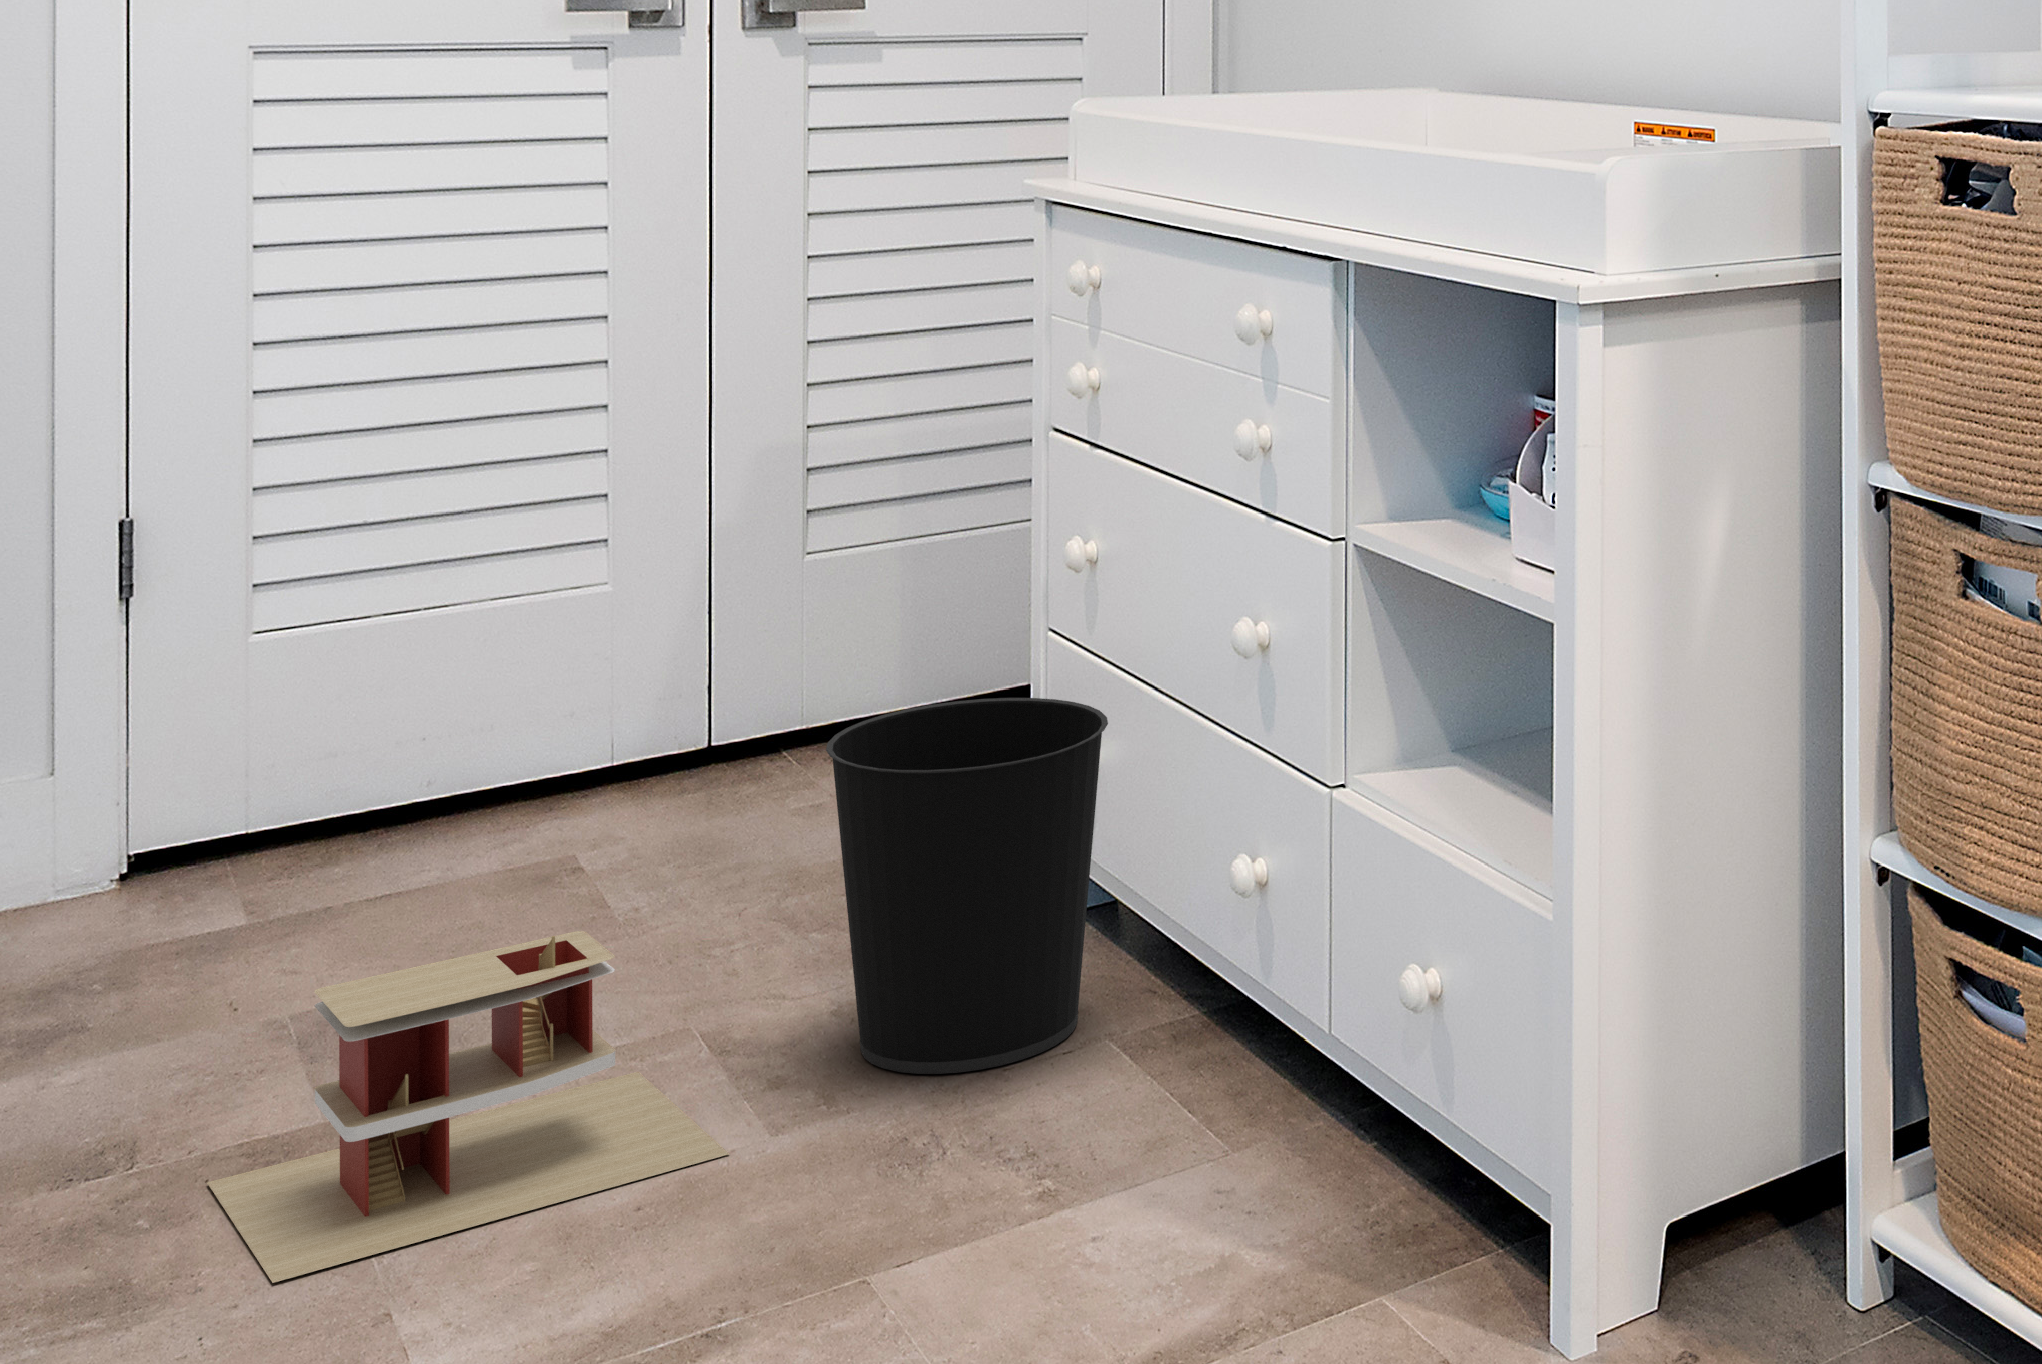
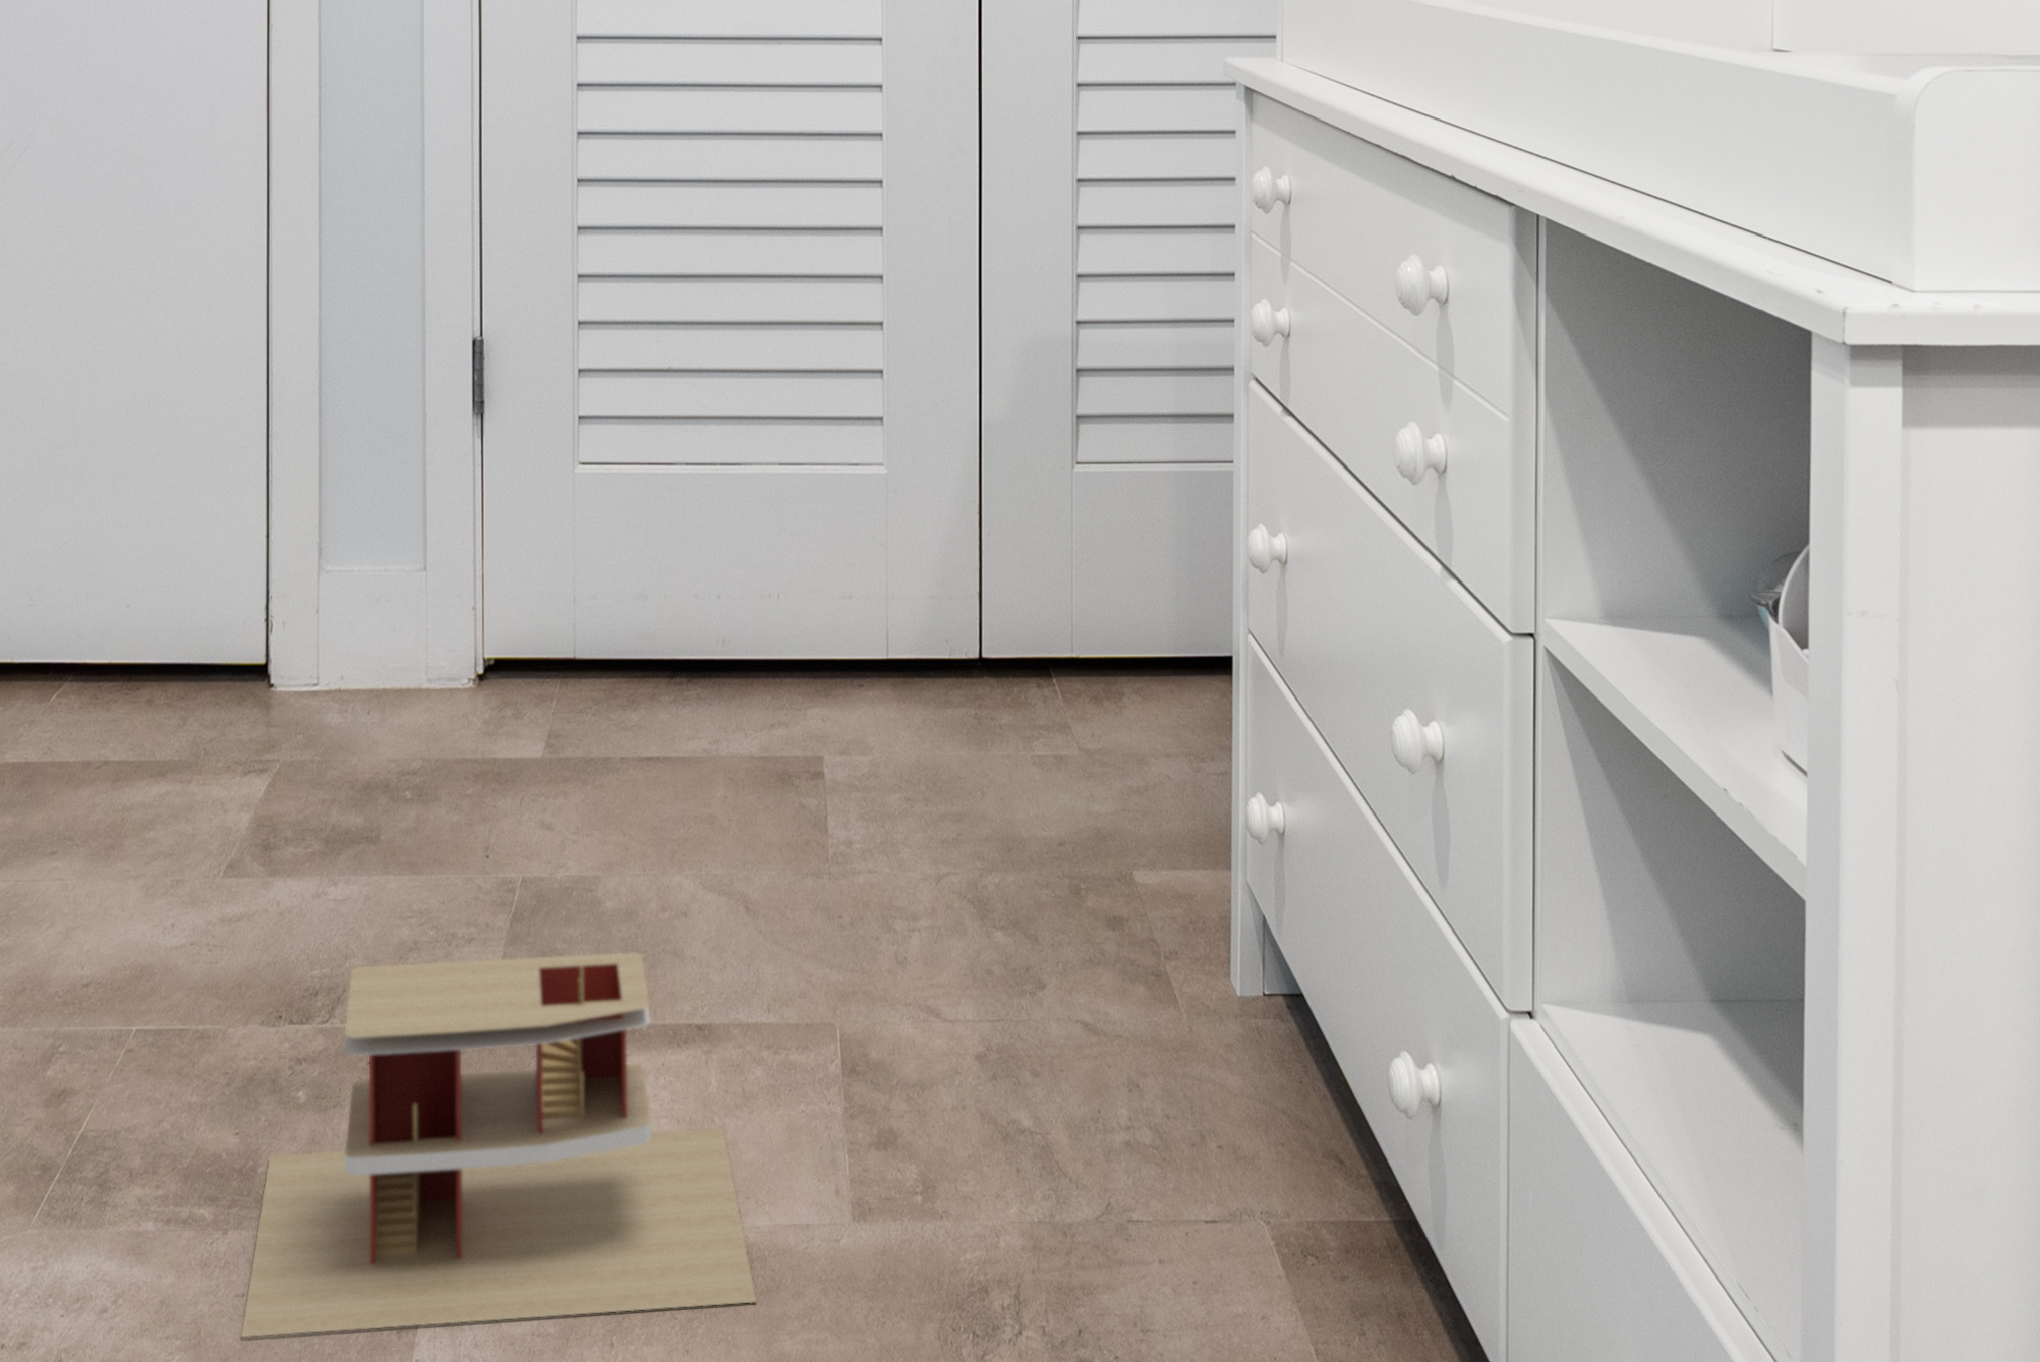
wastebasket: present [826,698,1108,1074] -> none [919,731,1272,1257]

